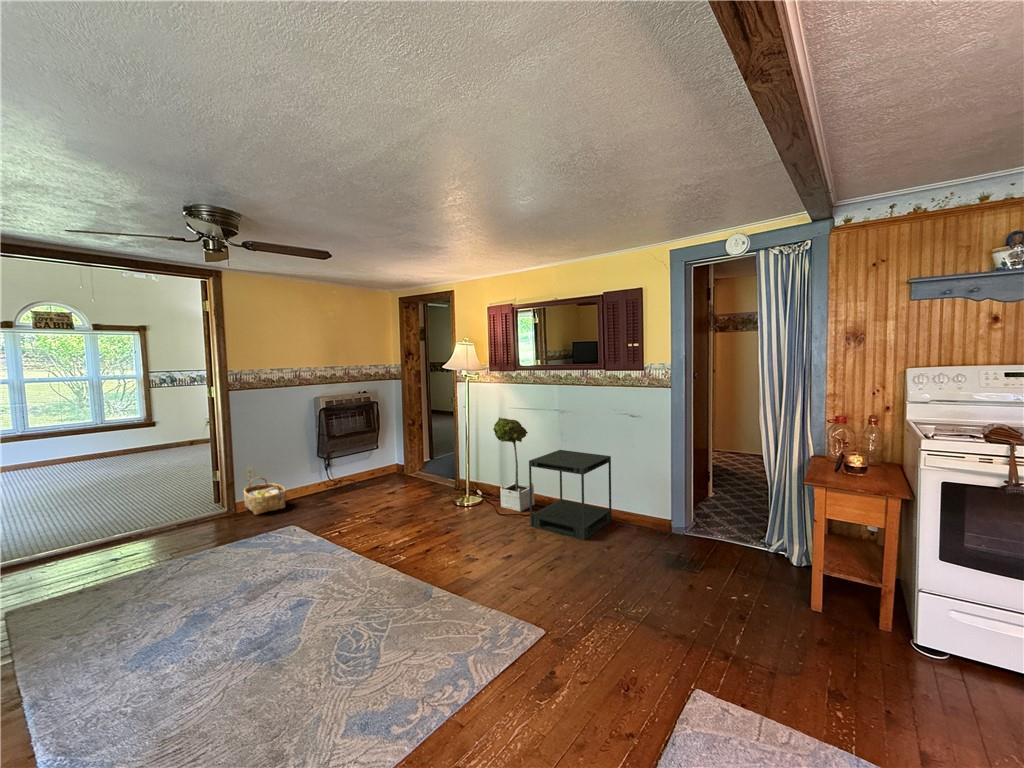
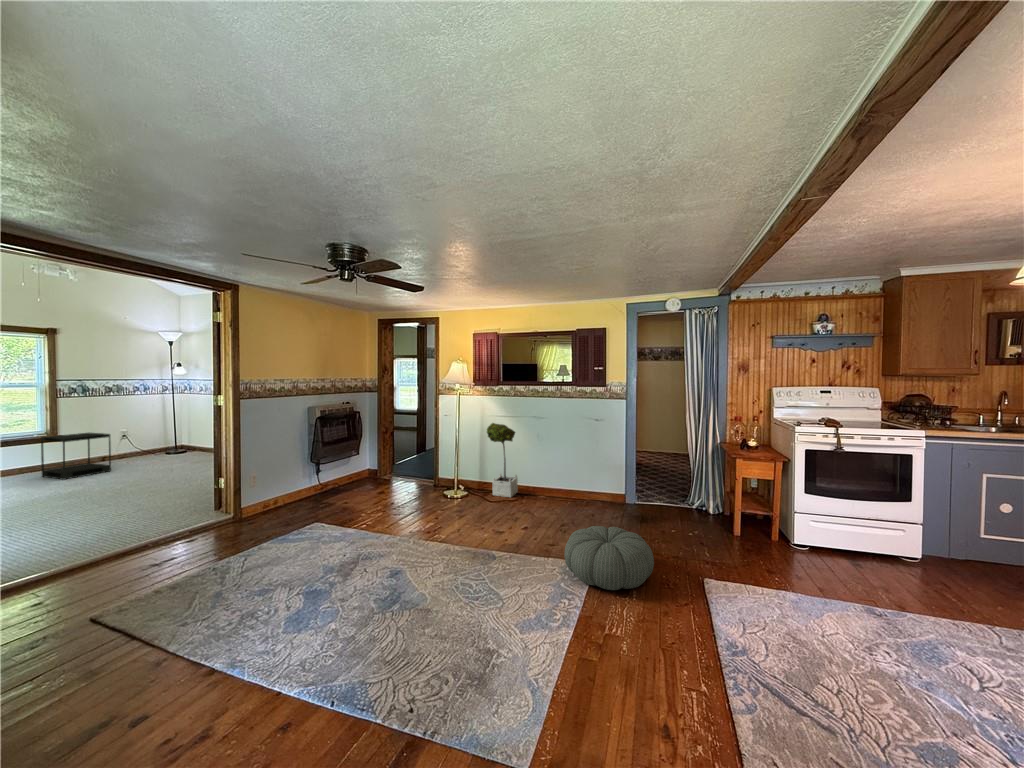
side table: present [529,450,611,540] -> present [41,433,111,480]
woven basket: present [243,477,286,515] -> none [250,483,294,518]
pouf: none [491,575,619,688] -> present [564,526,654,590]

